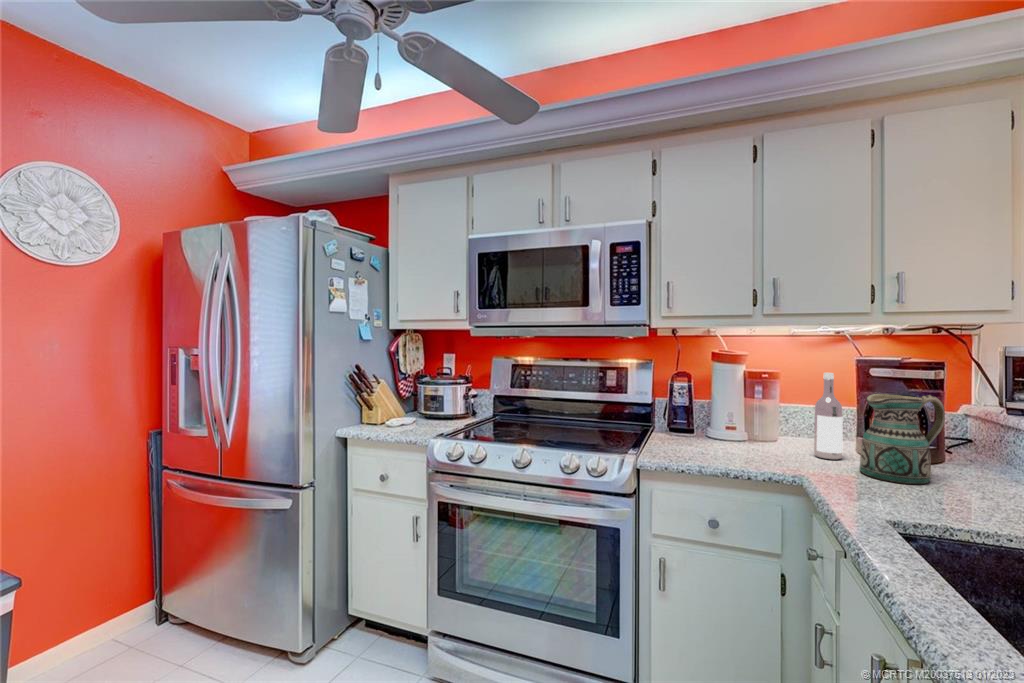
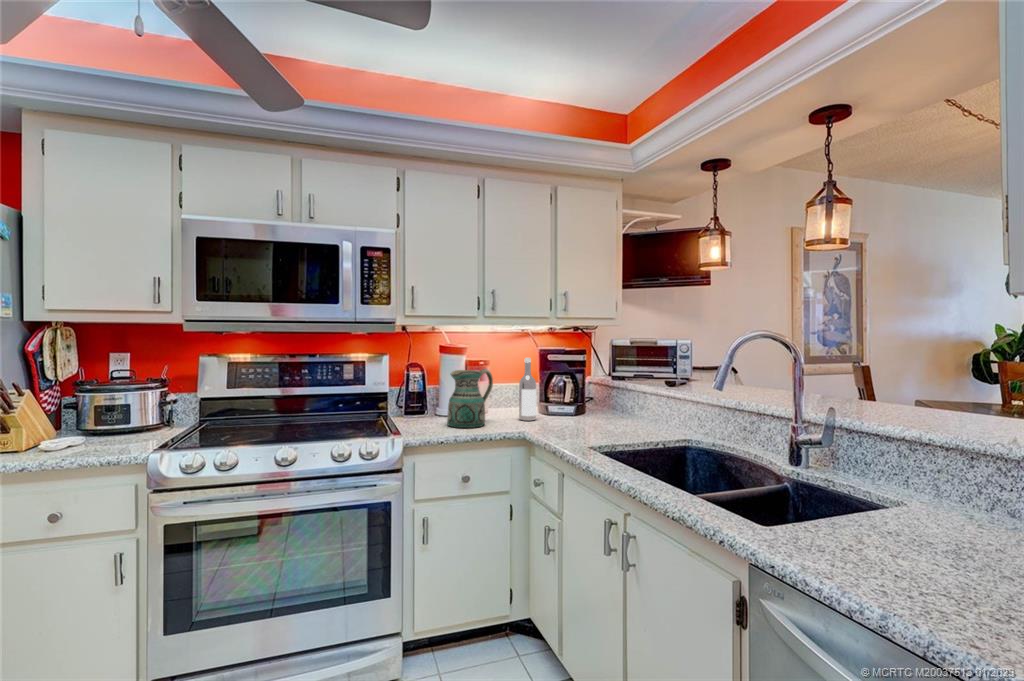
ceramic pitcher: present [860,394,945,484] -> present [447,369,493,428]

